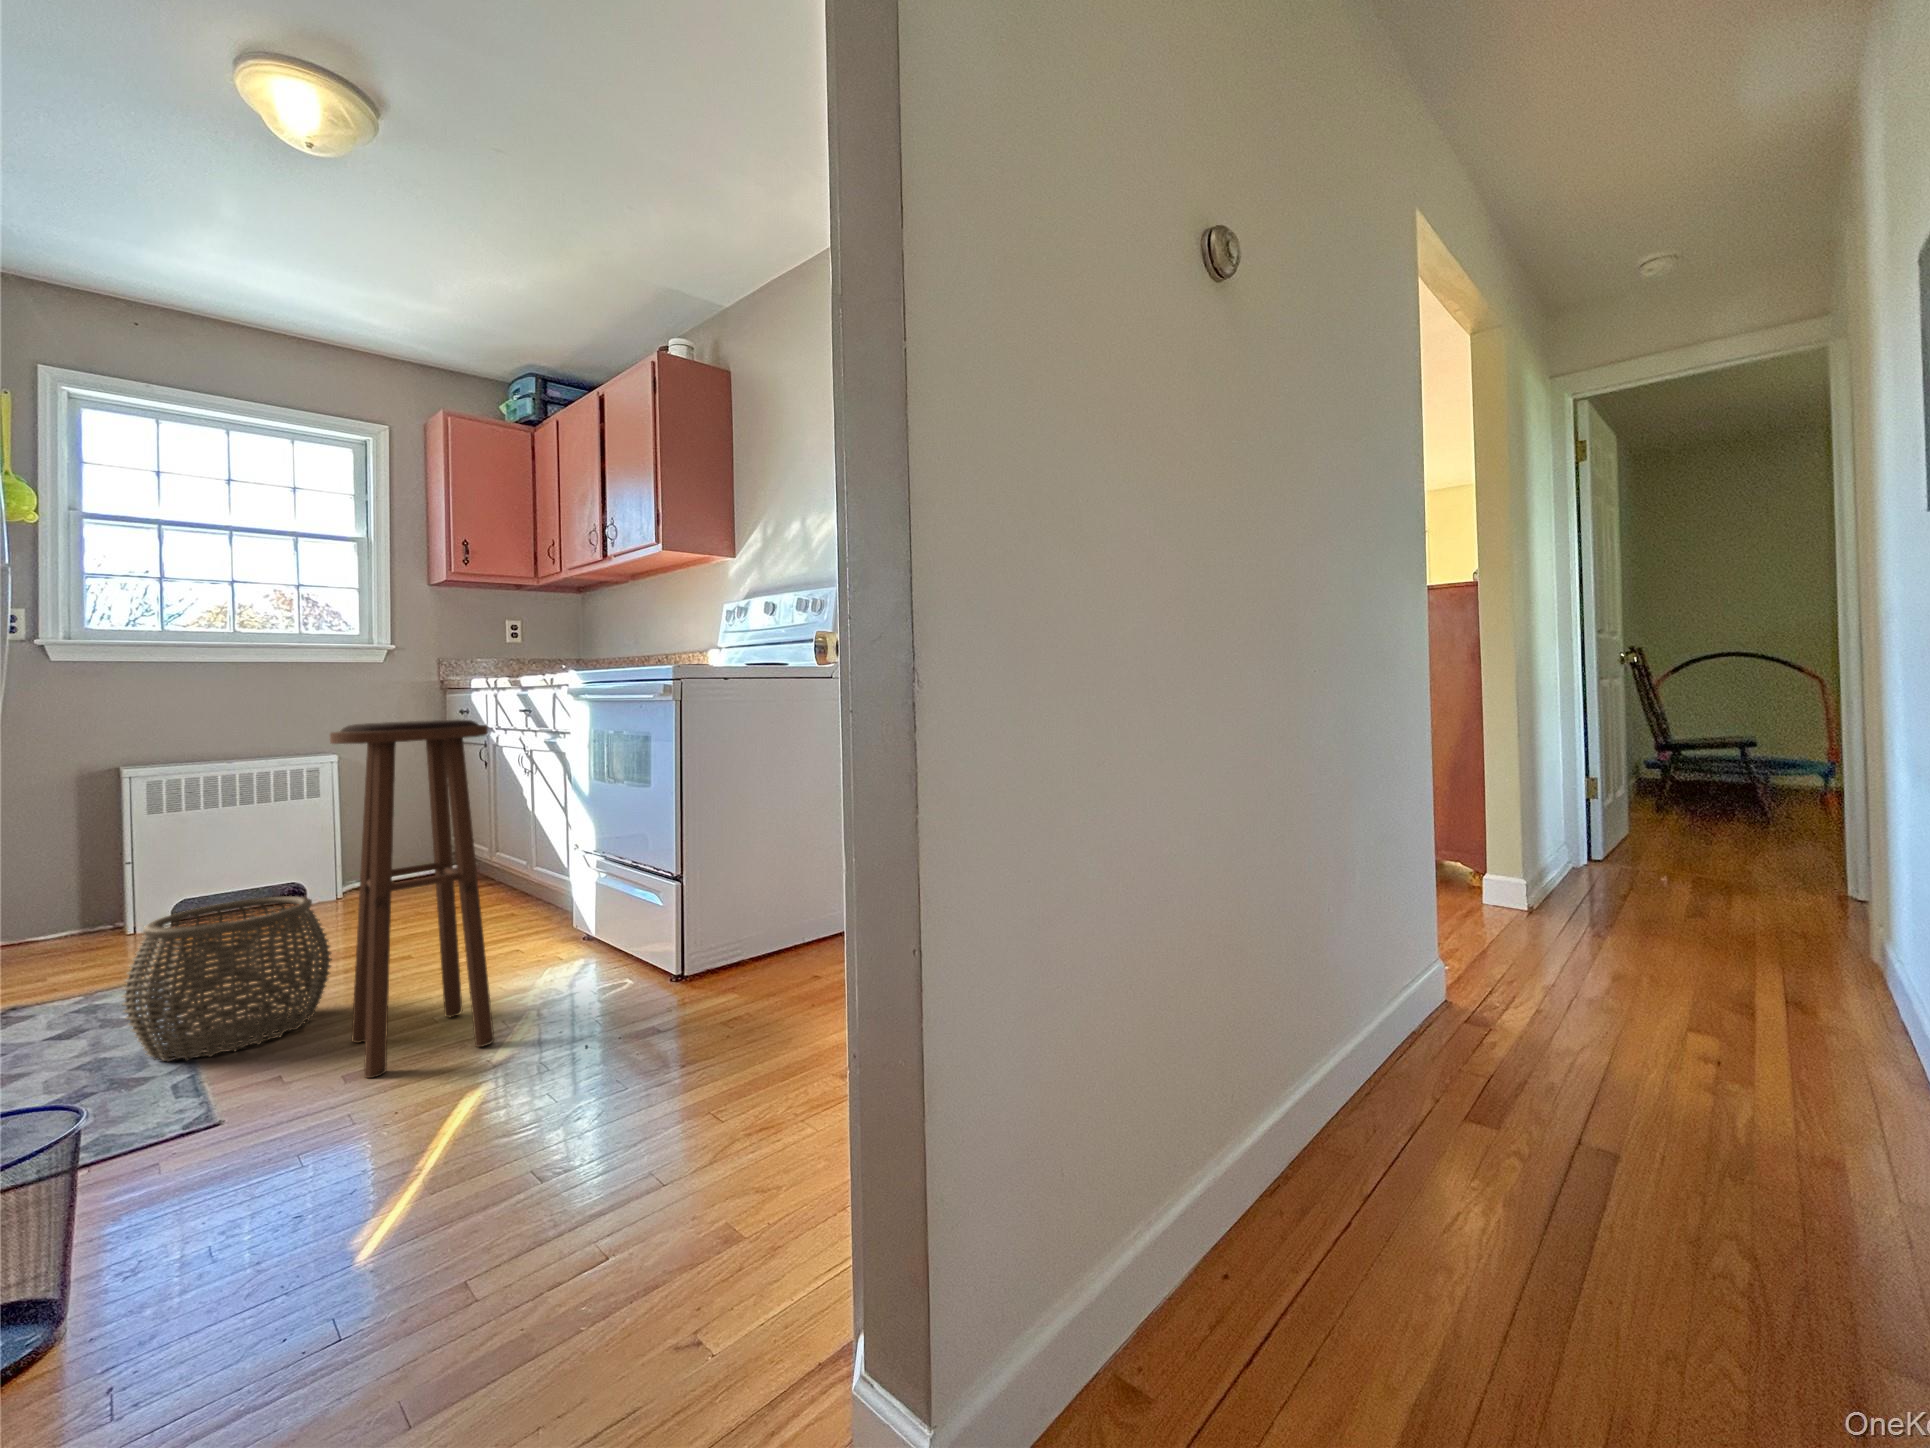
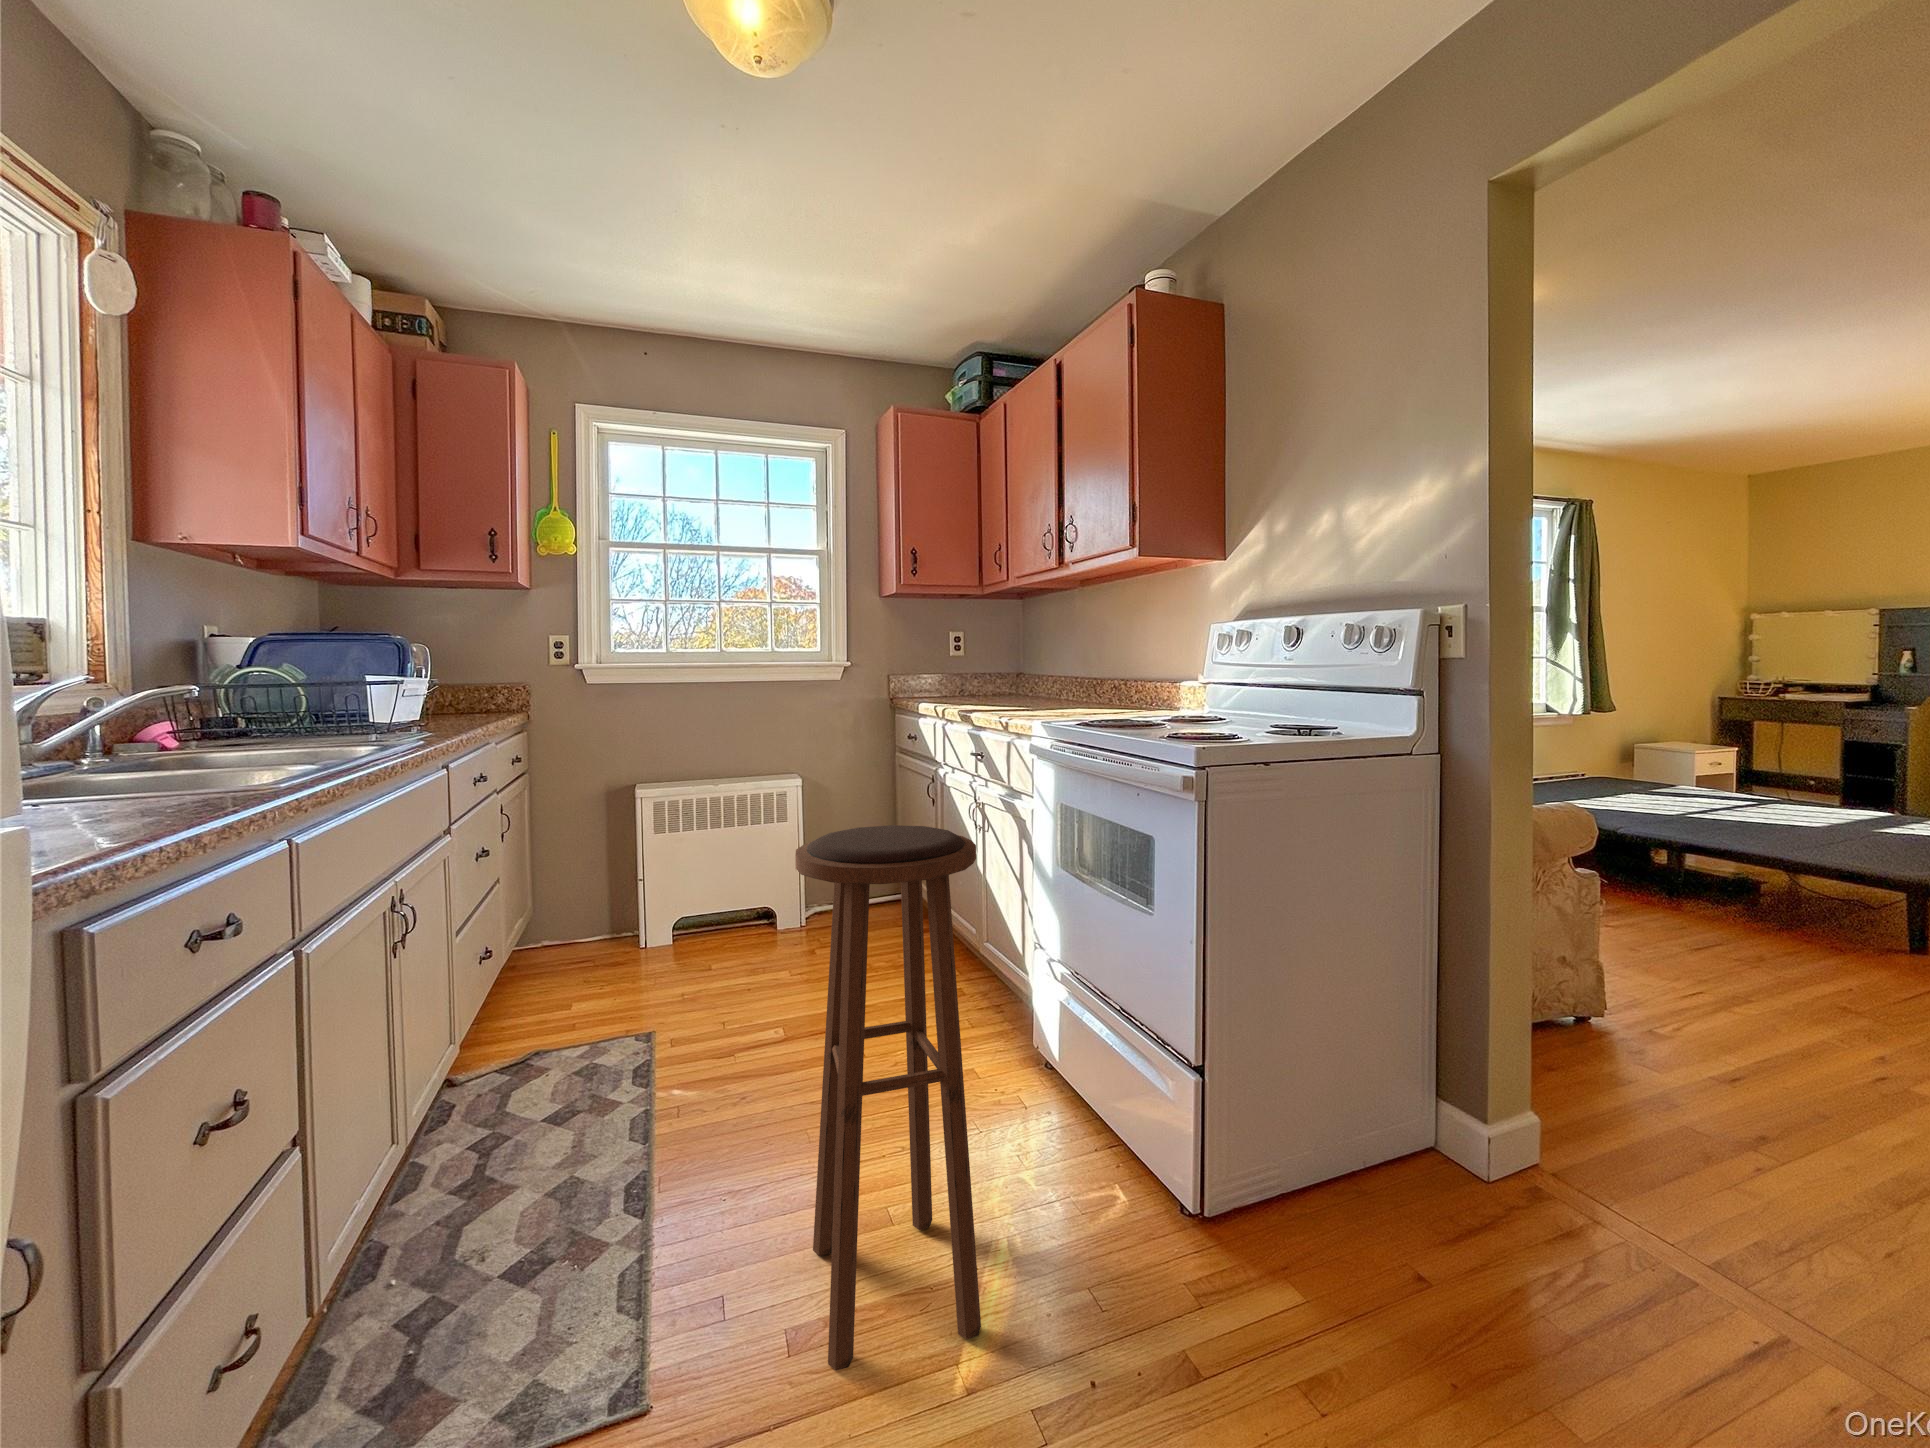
woven basket: present [122,896,332,1061] -> none [602,1004,794,1226]

